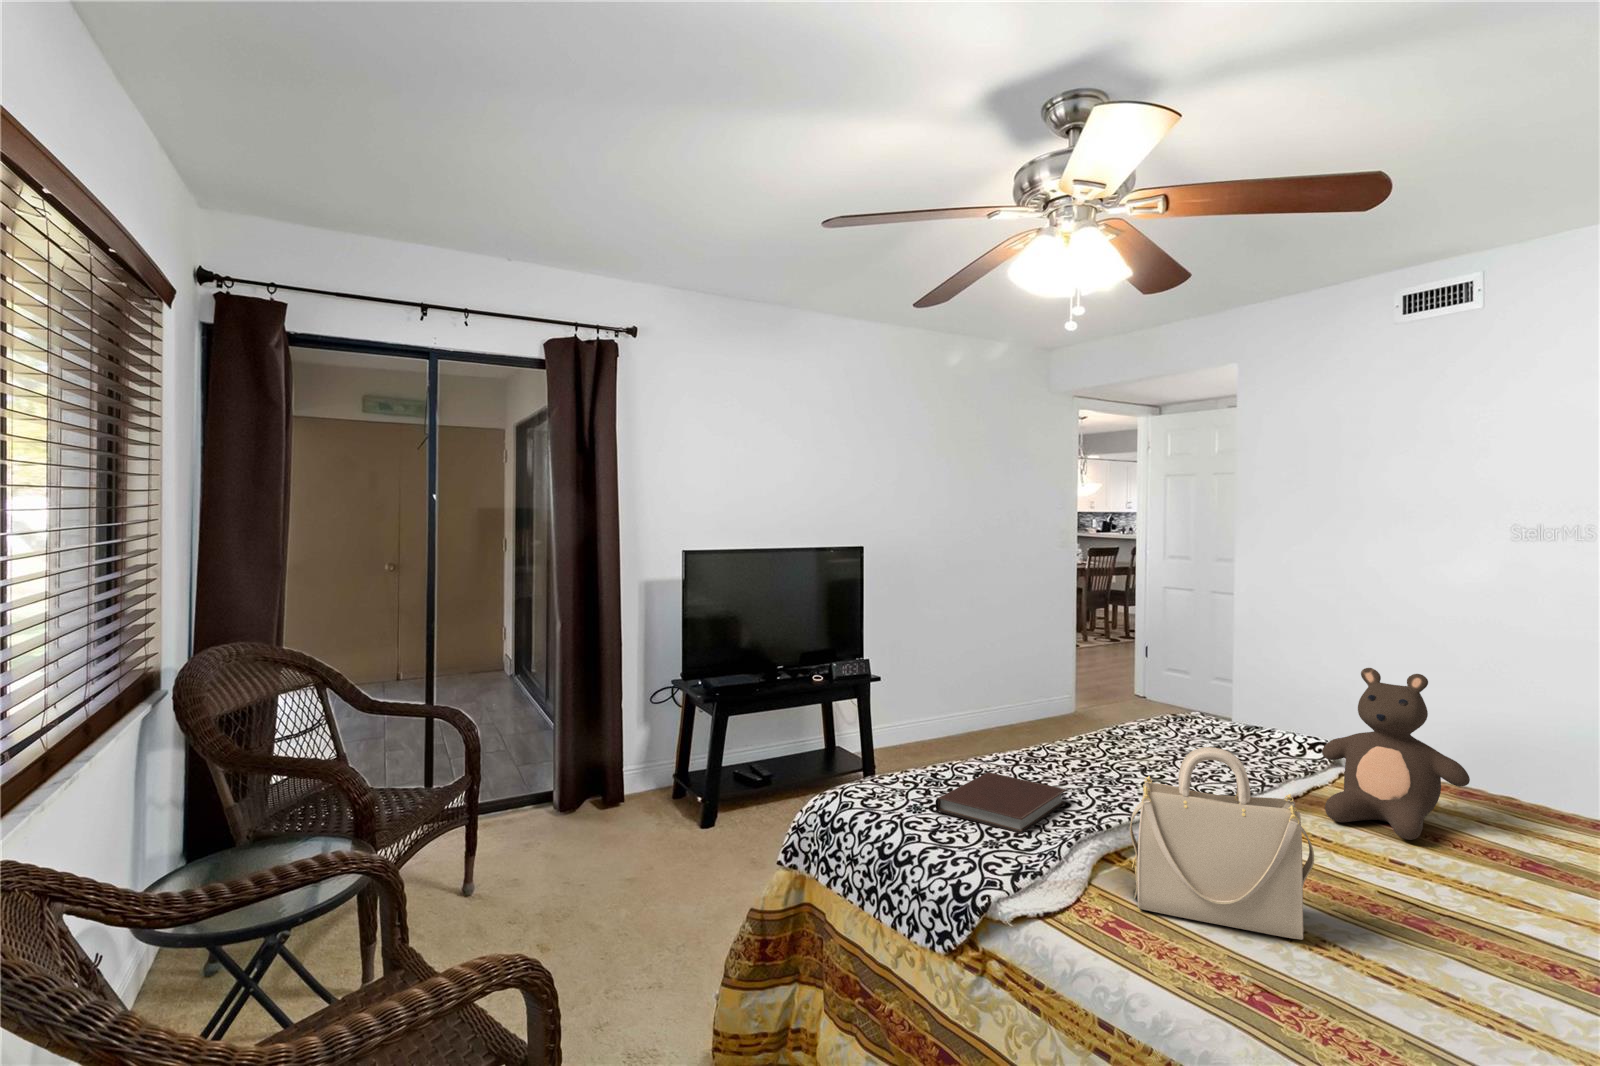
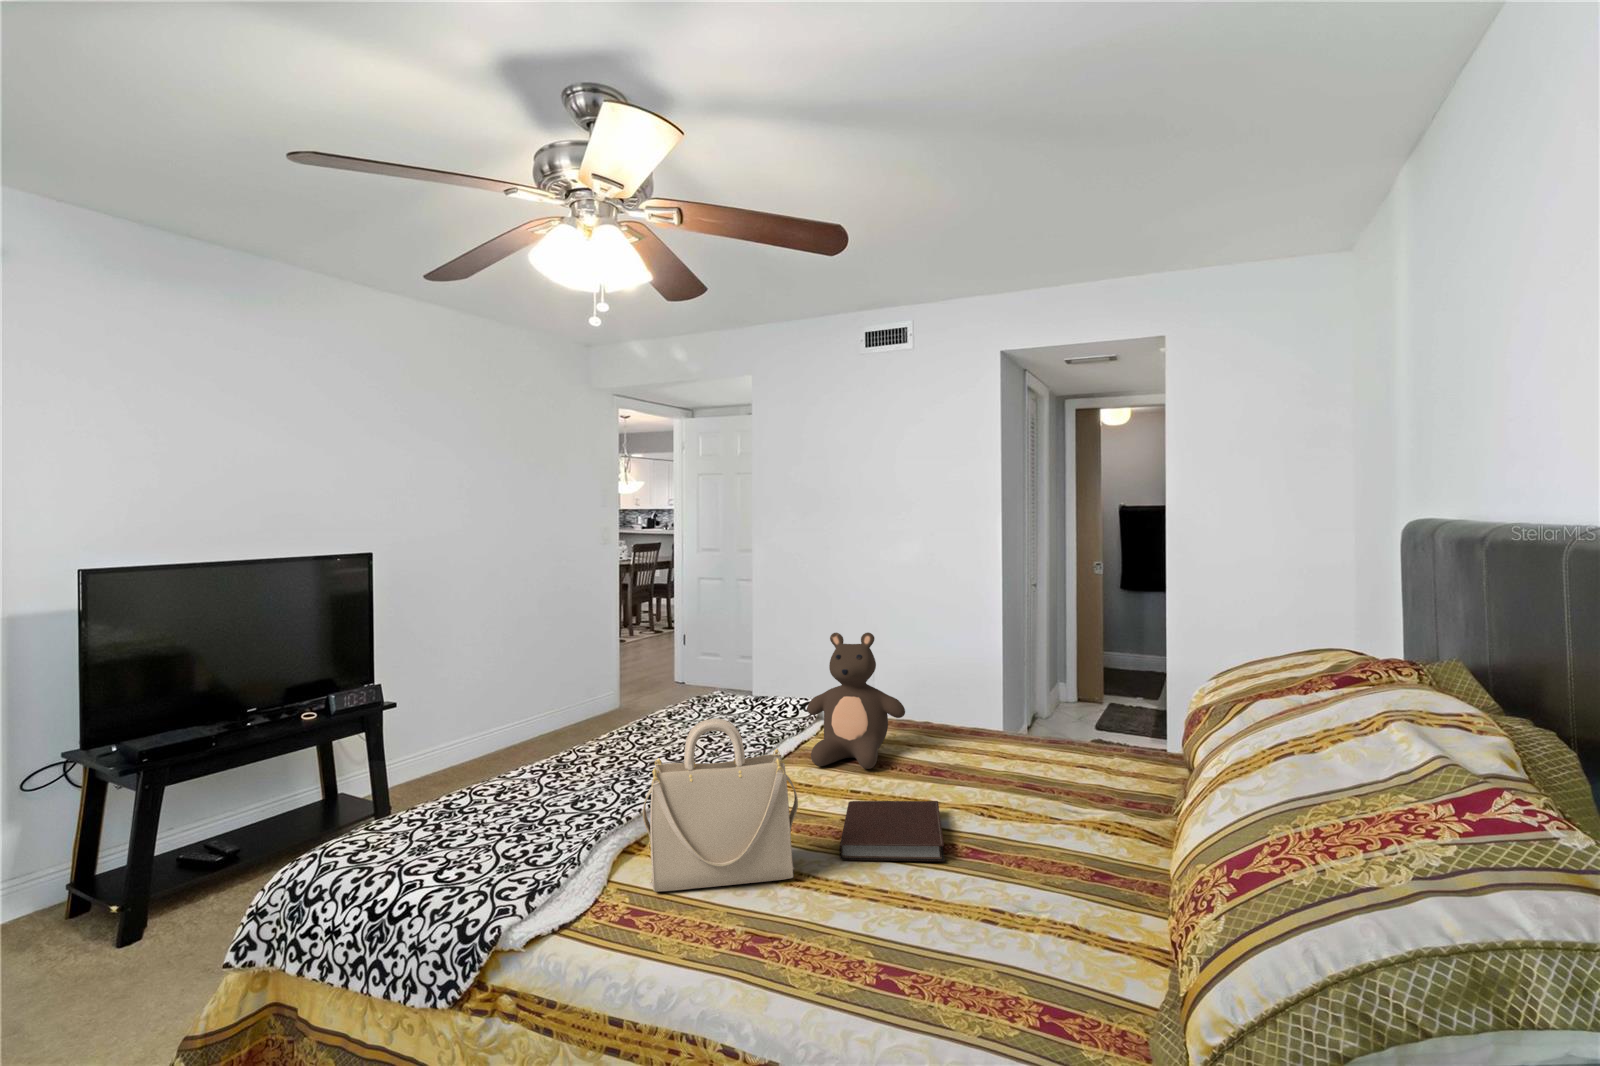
notebook: present [936,773,1067,834] -> present [839,801,945,861]

